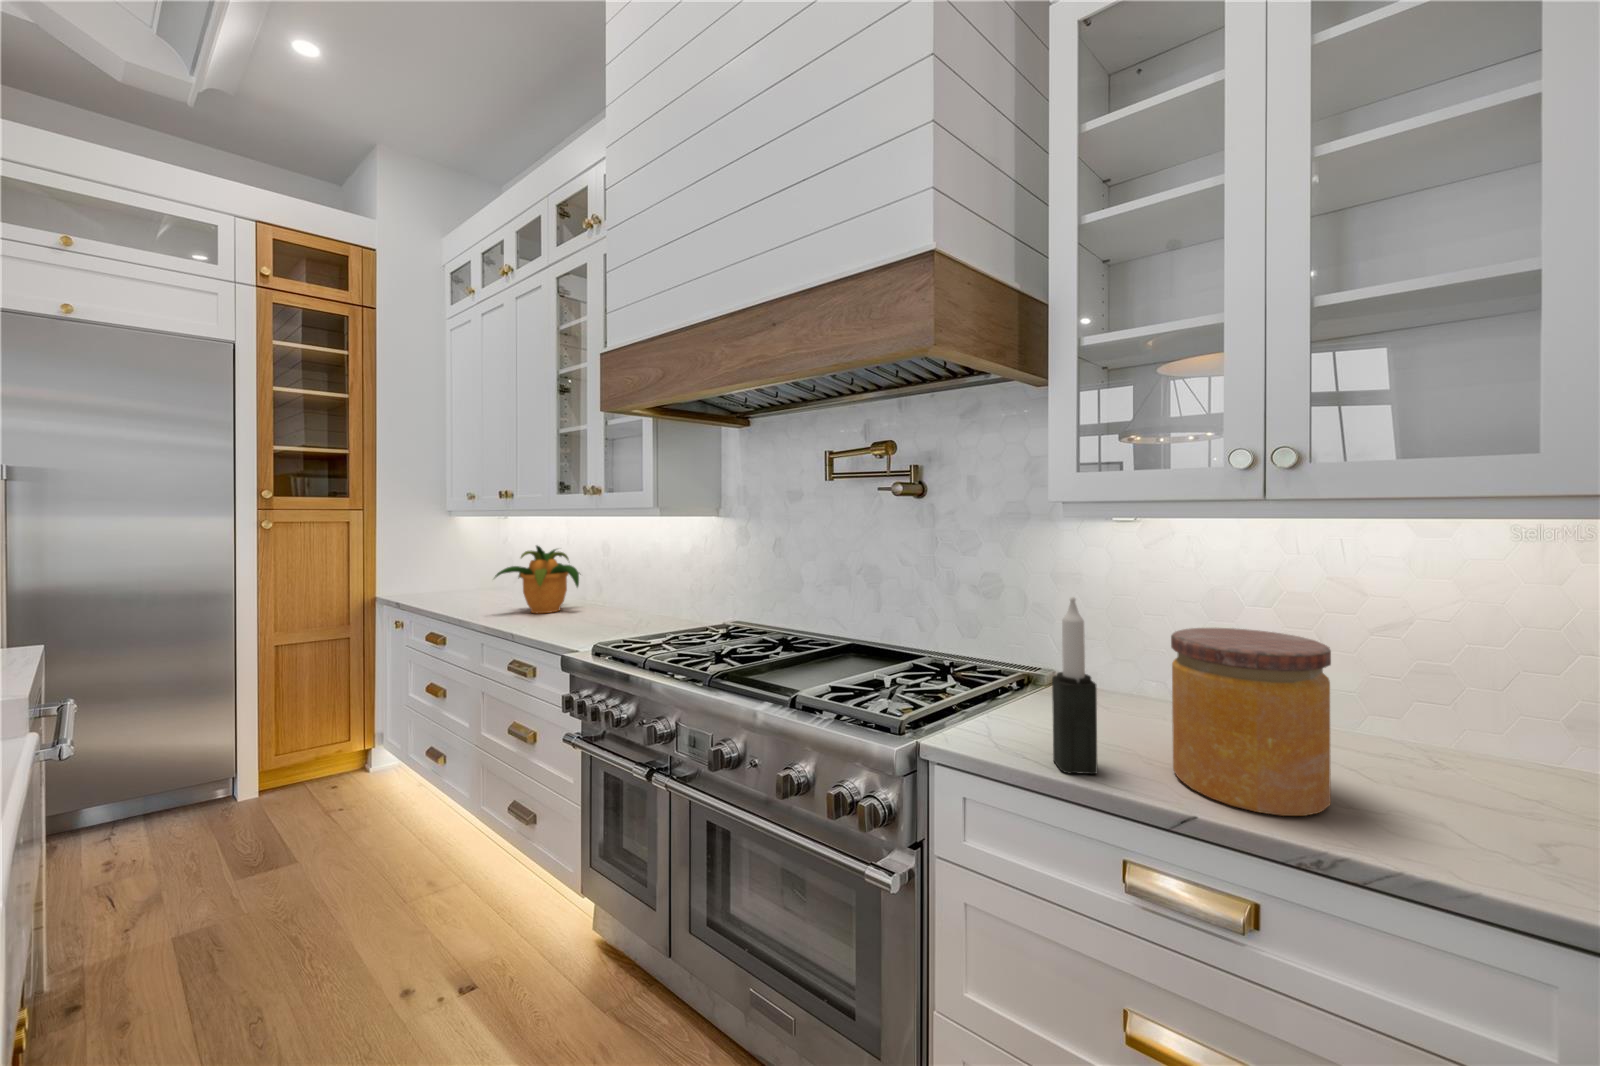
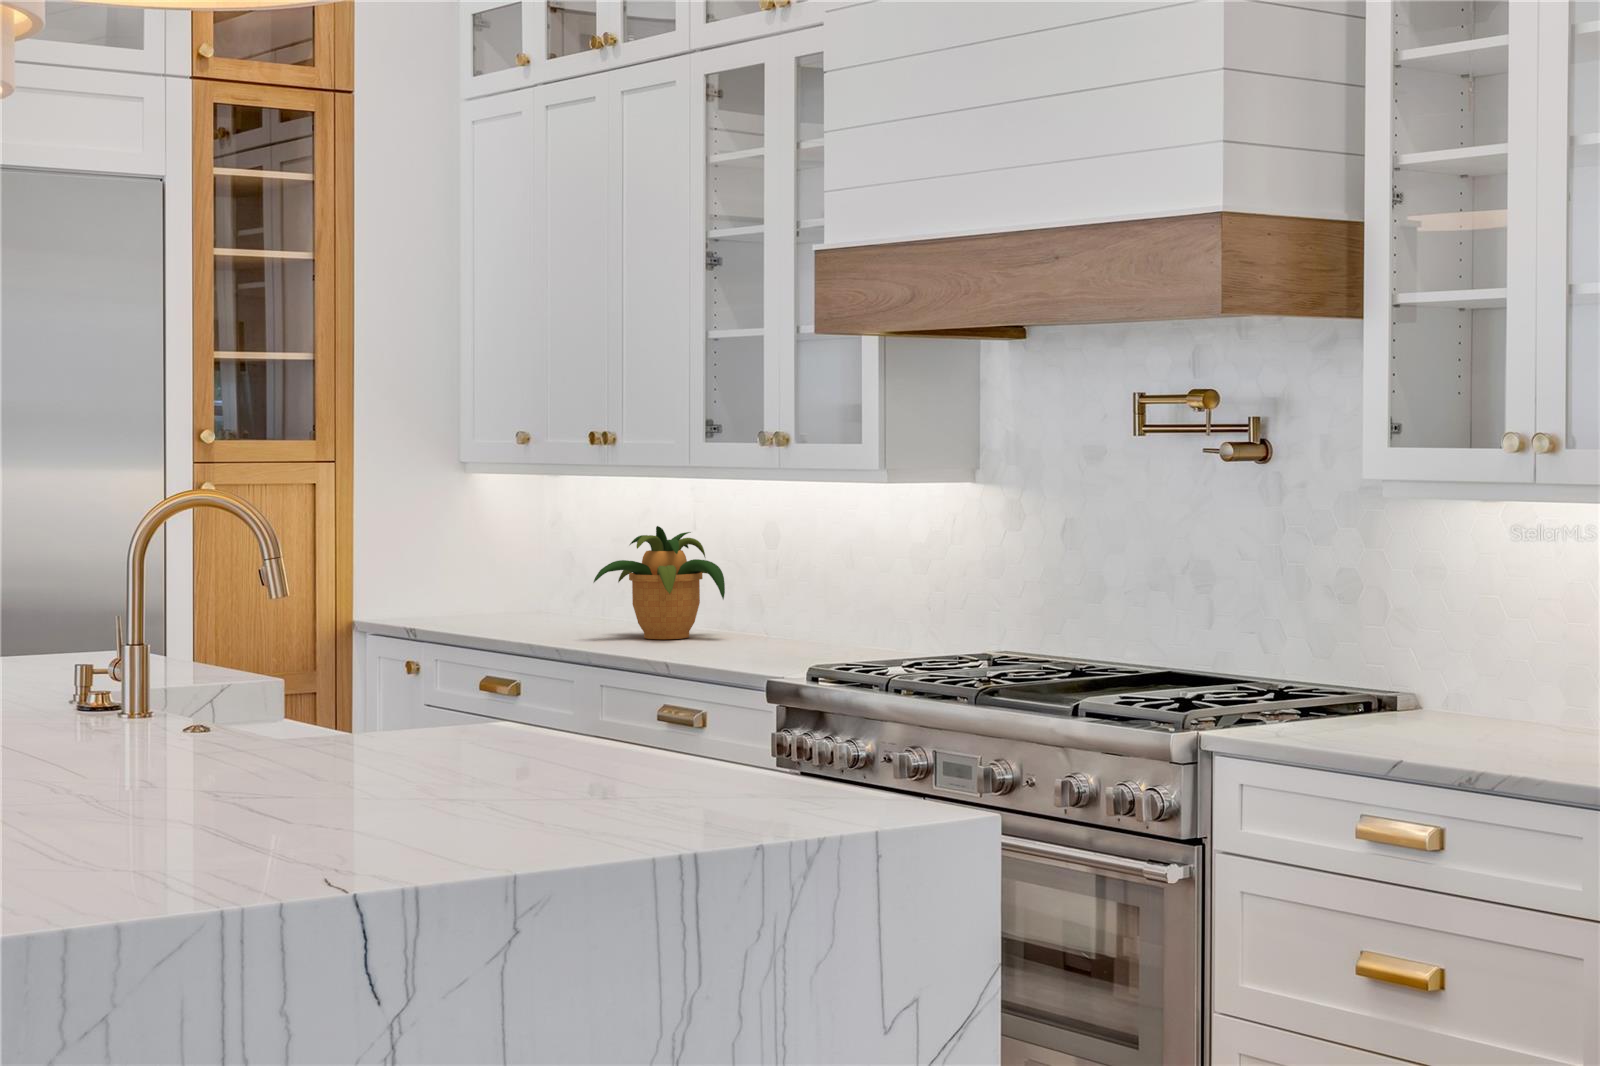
candle: present [1052,597,1097,774] -> none [1322,579,1357,743]
jar: present [1171,628,1331,816] -> none [1425,613,1544,758]

